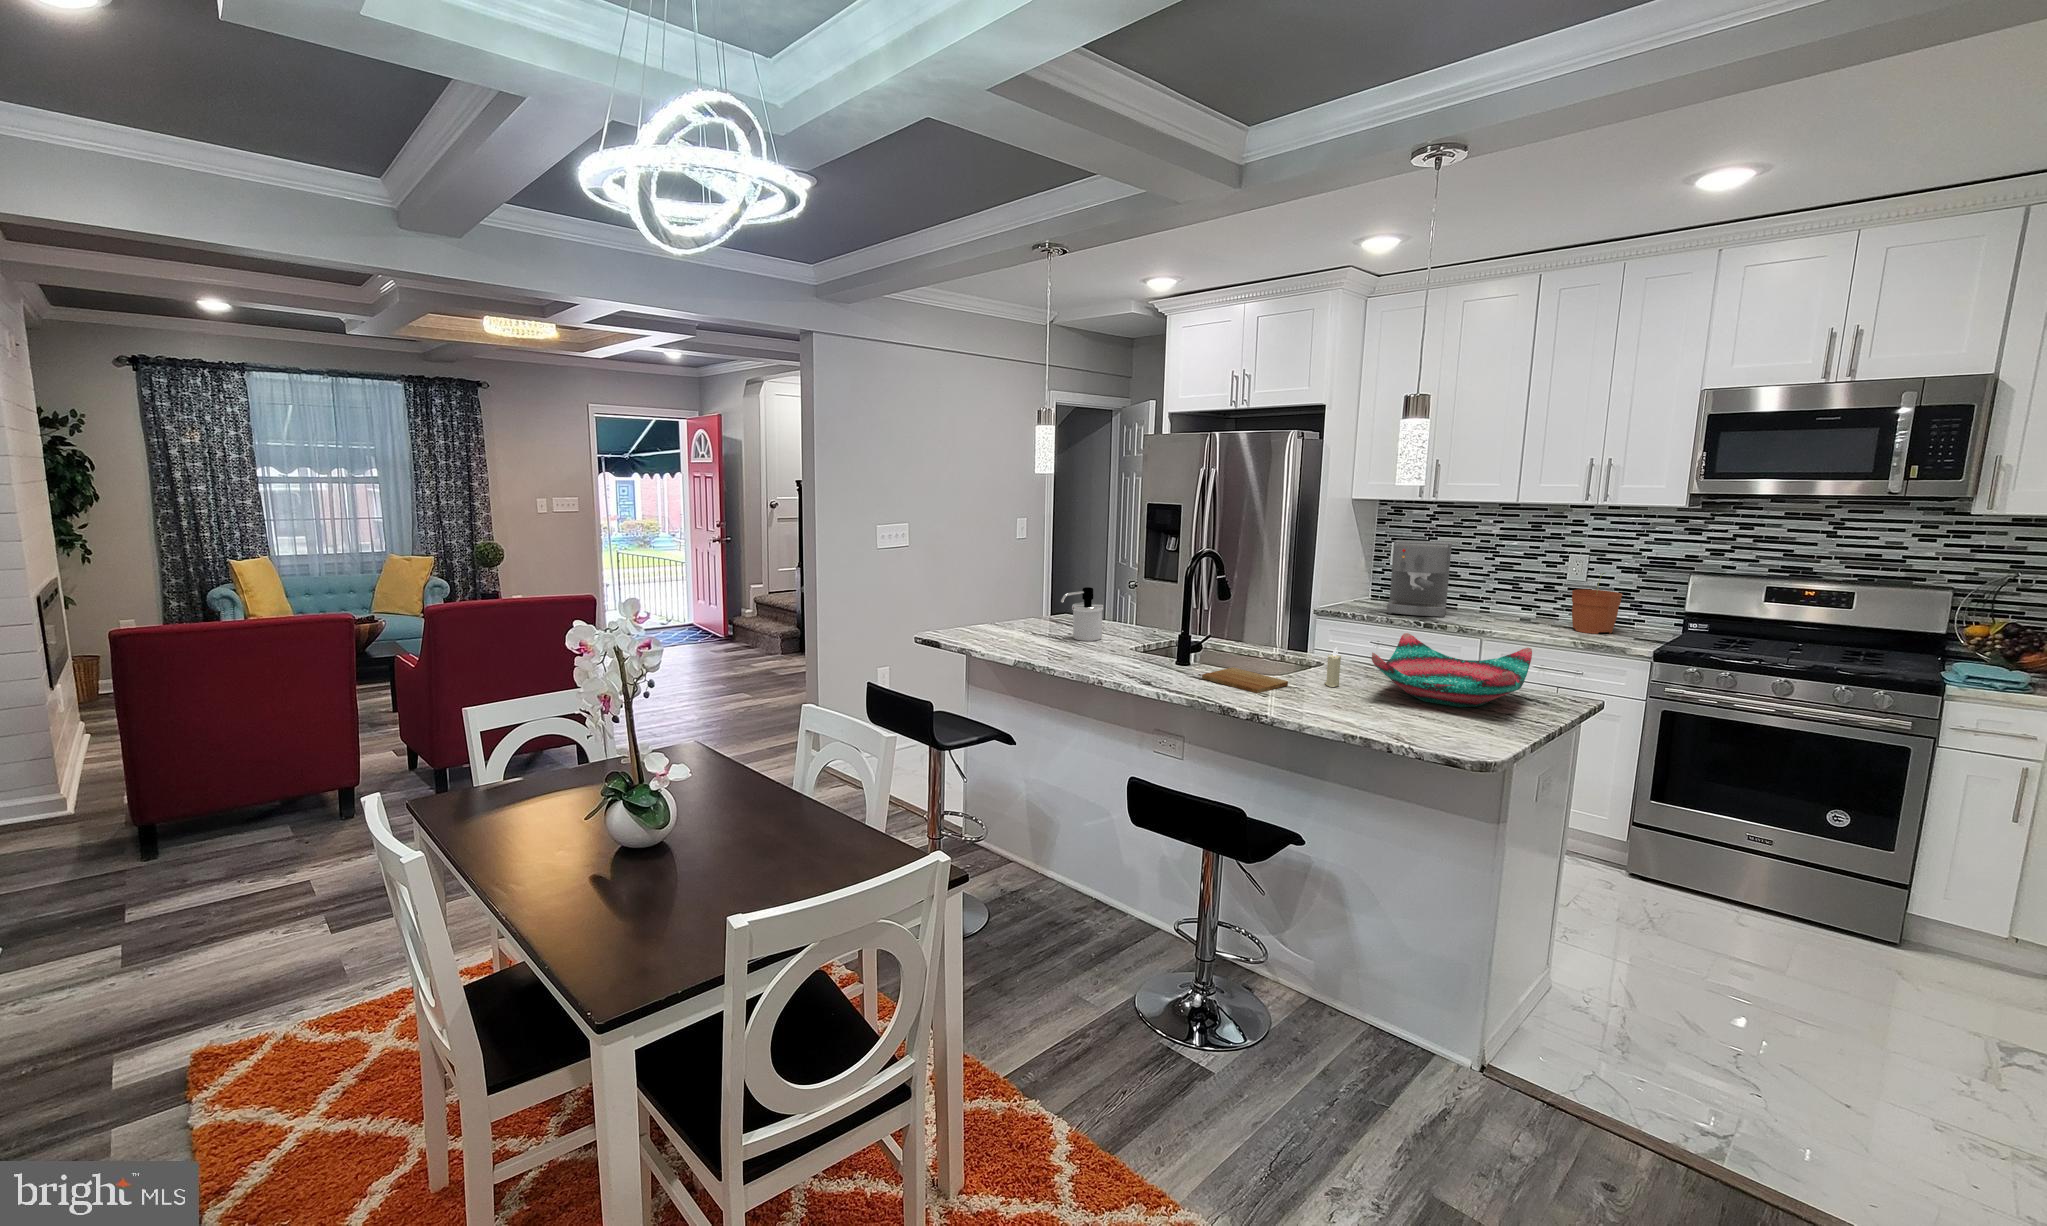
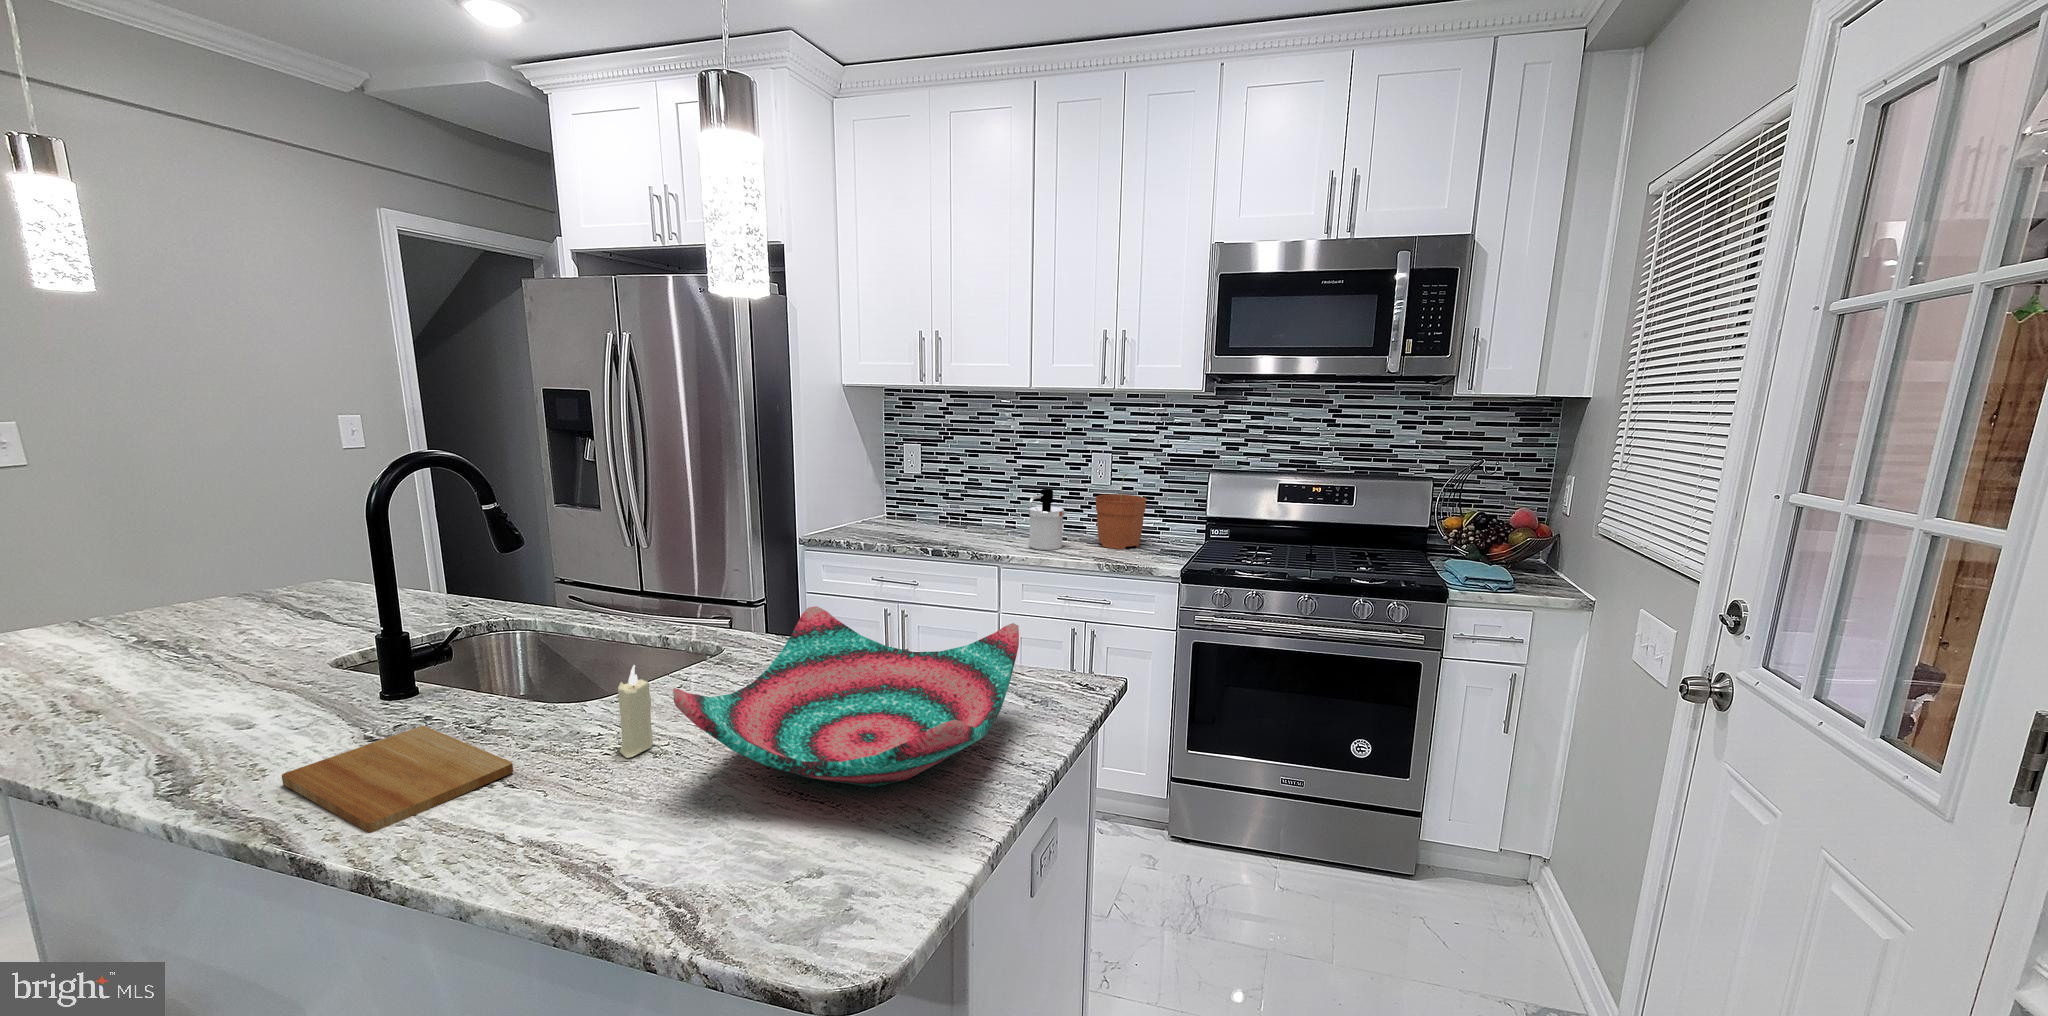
coffee maker: present [1387,540,1452,618] -> none [894,440,968,538]
soap dispenser: present [1061,587,1103,641] -> present [1028,489,1064,550]

